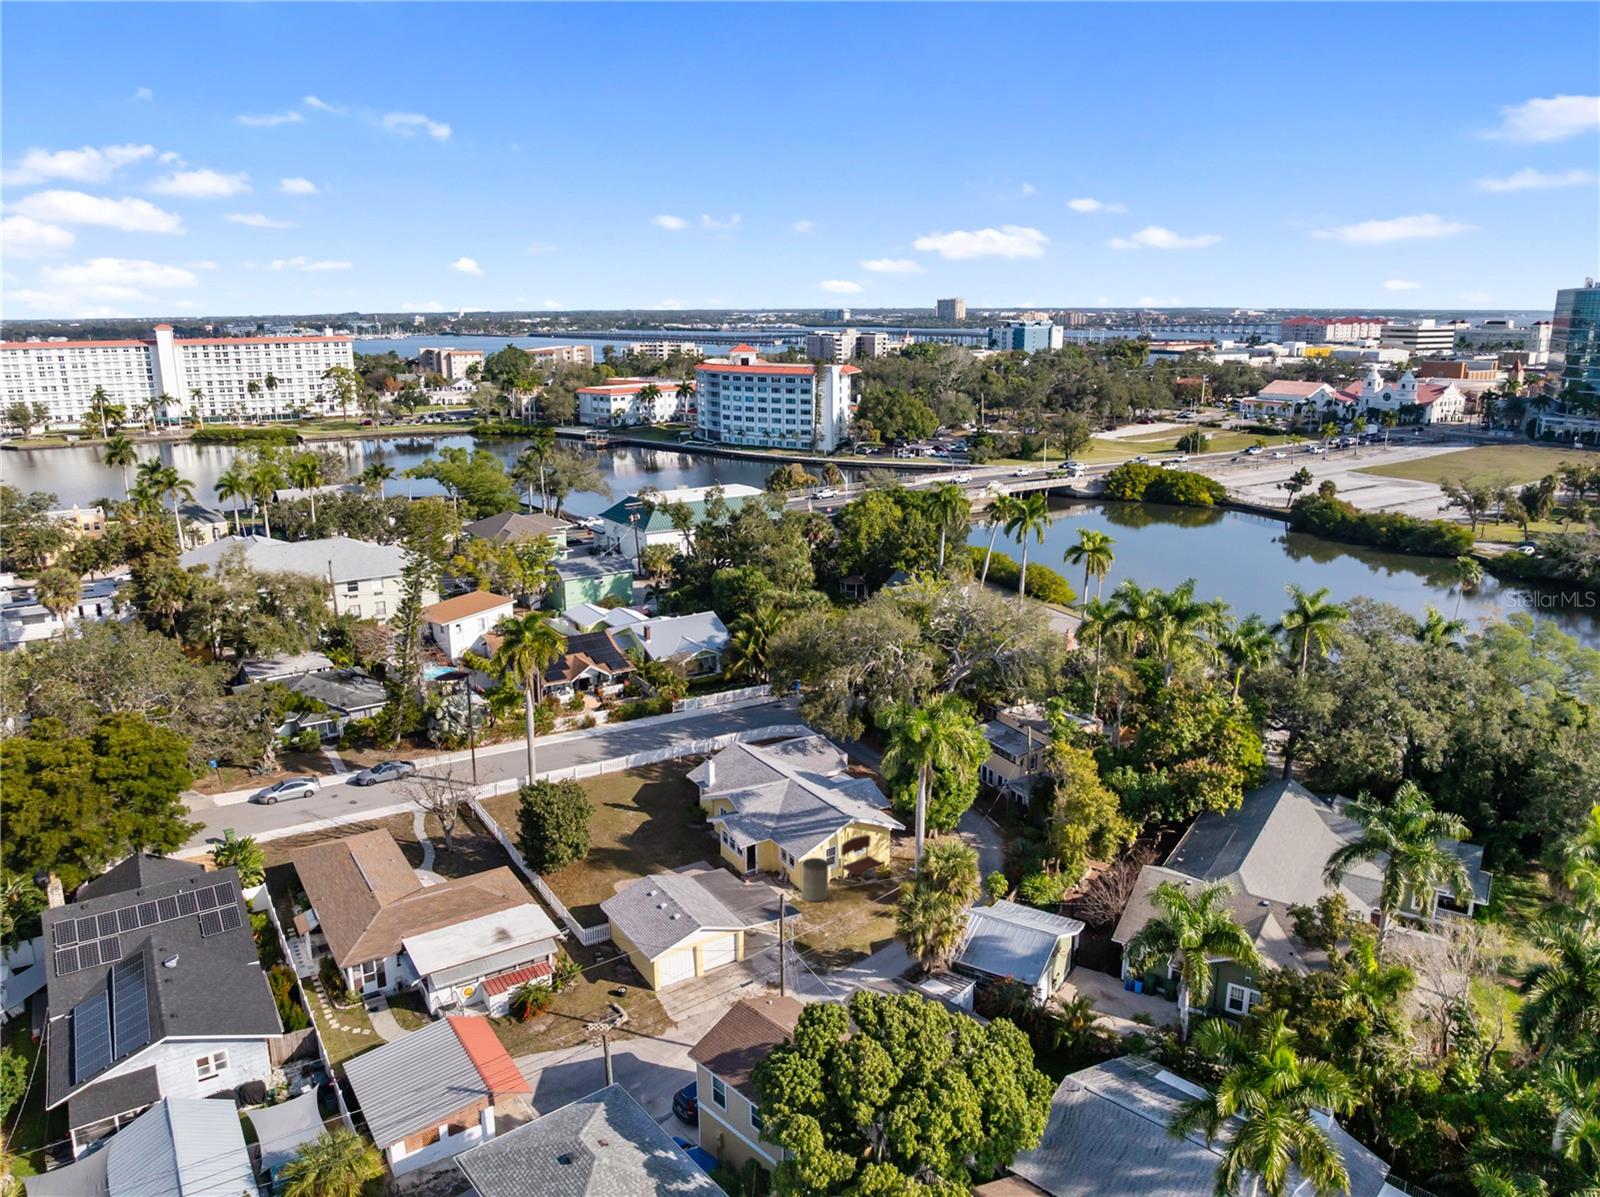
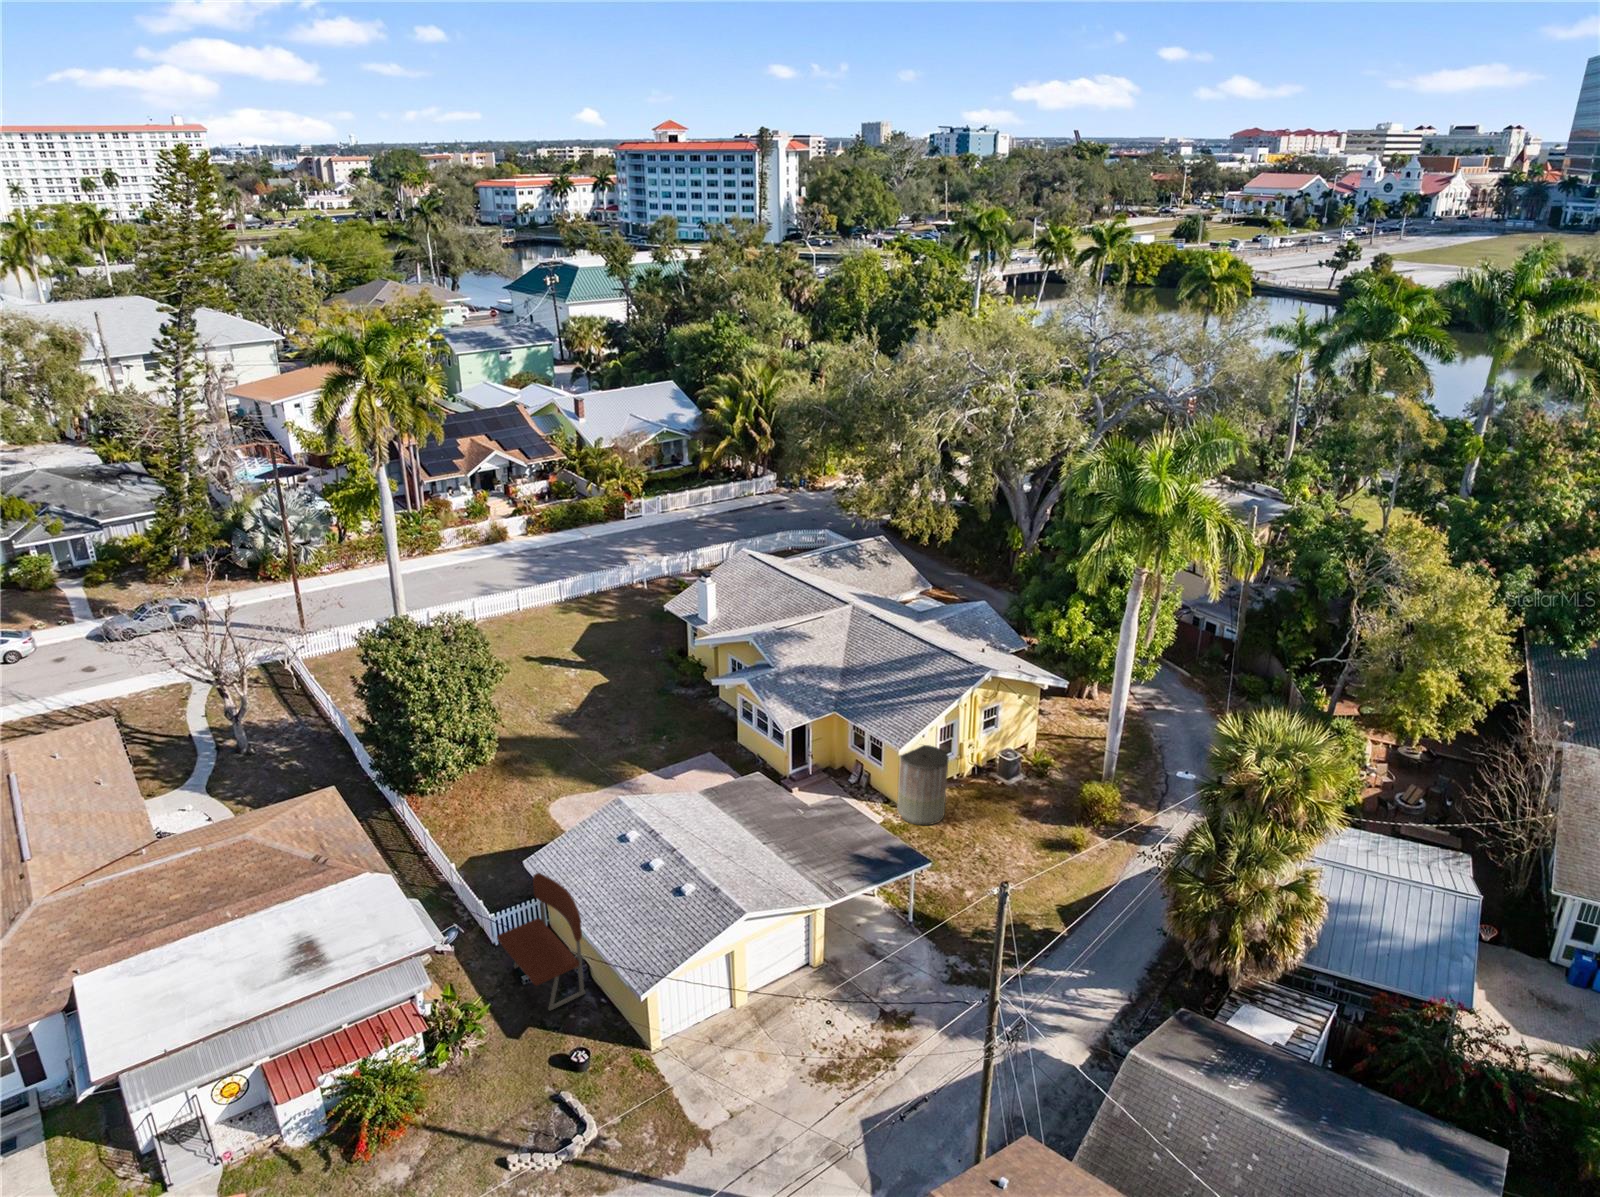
bench: present [841,835,882,887] -> present [497,873,585,1010]

